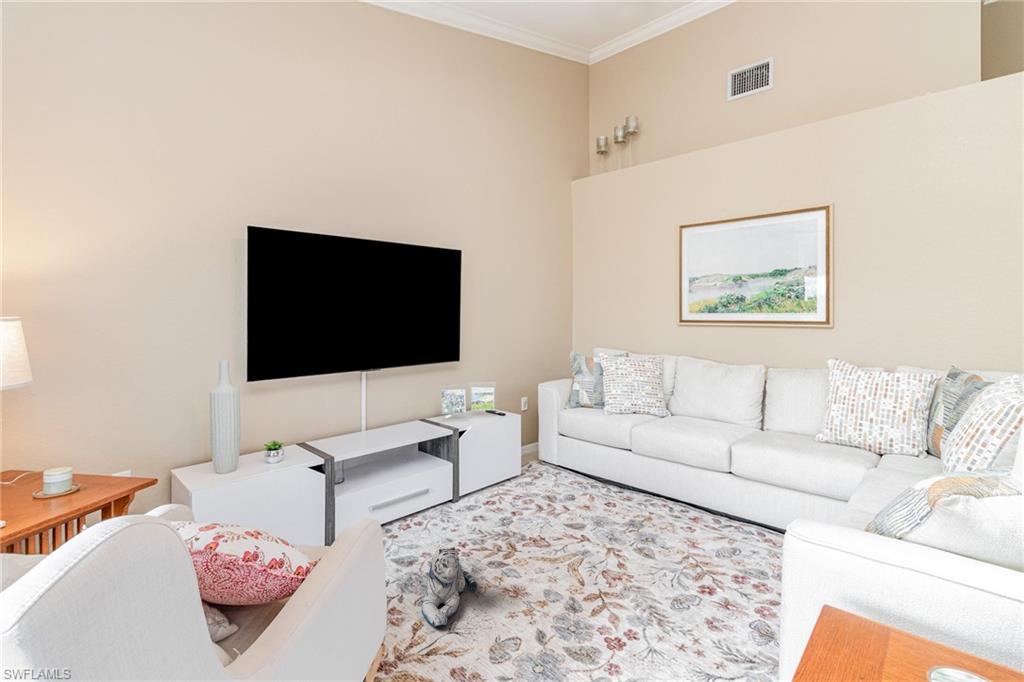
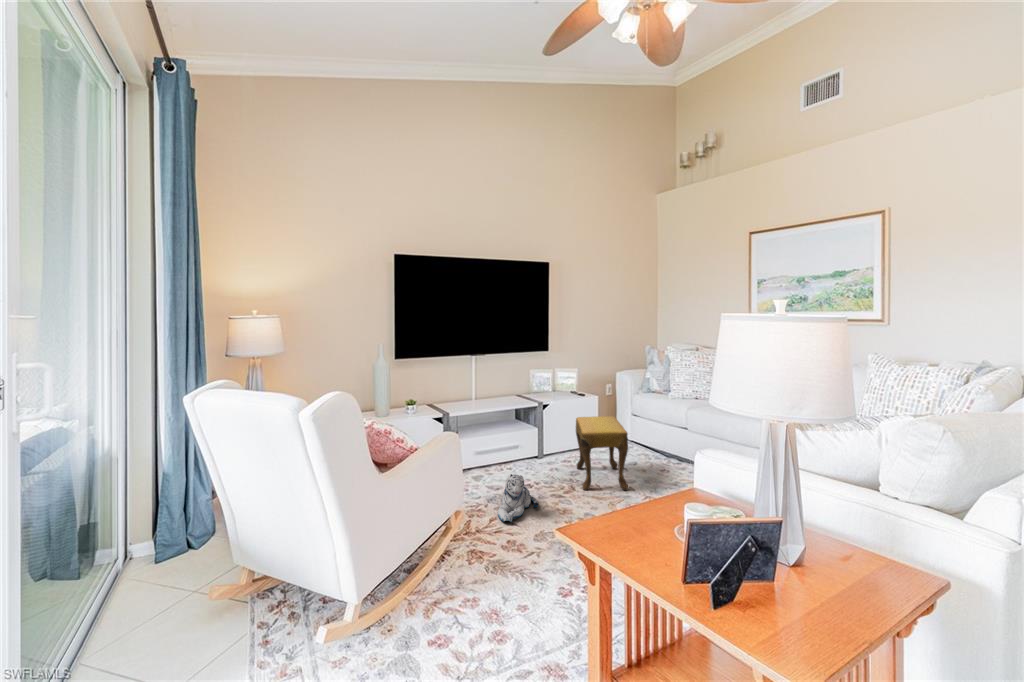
footstool: none [505,444,581,548] -> present [576,416,628,490]

